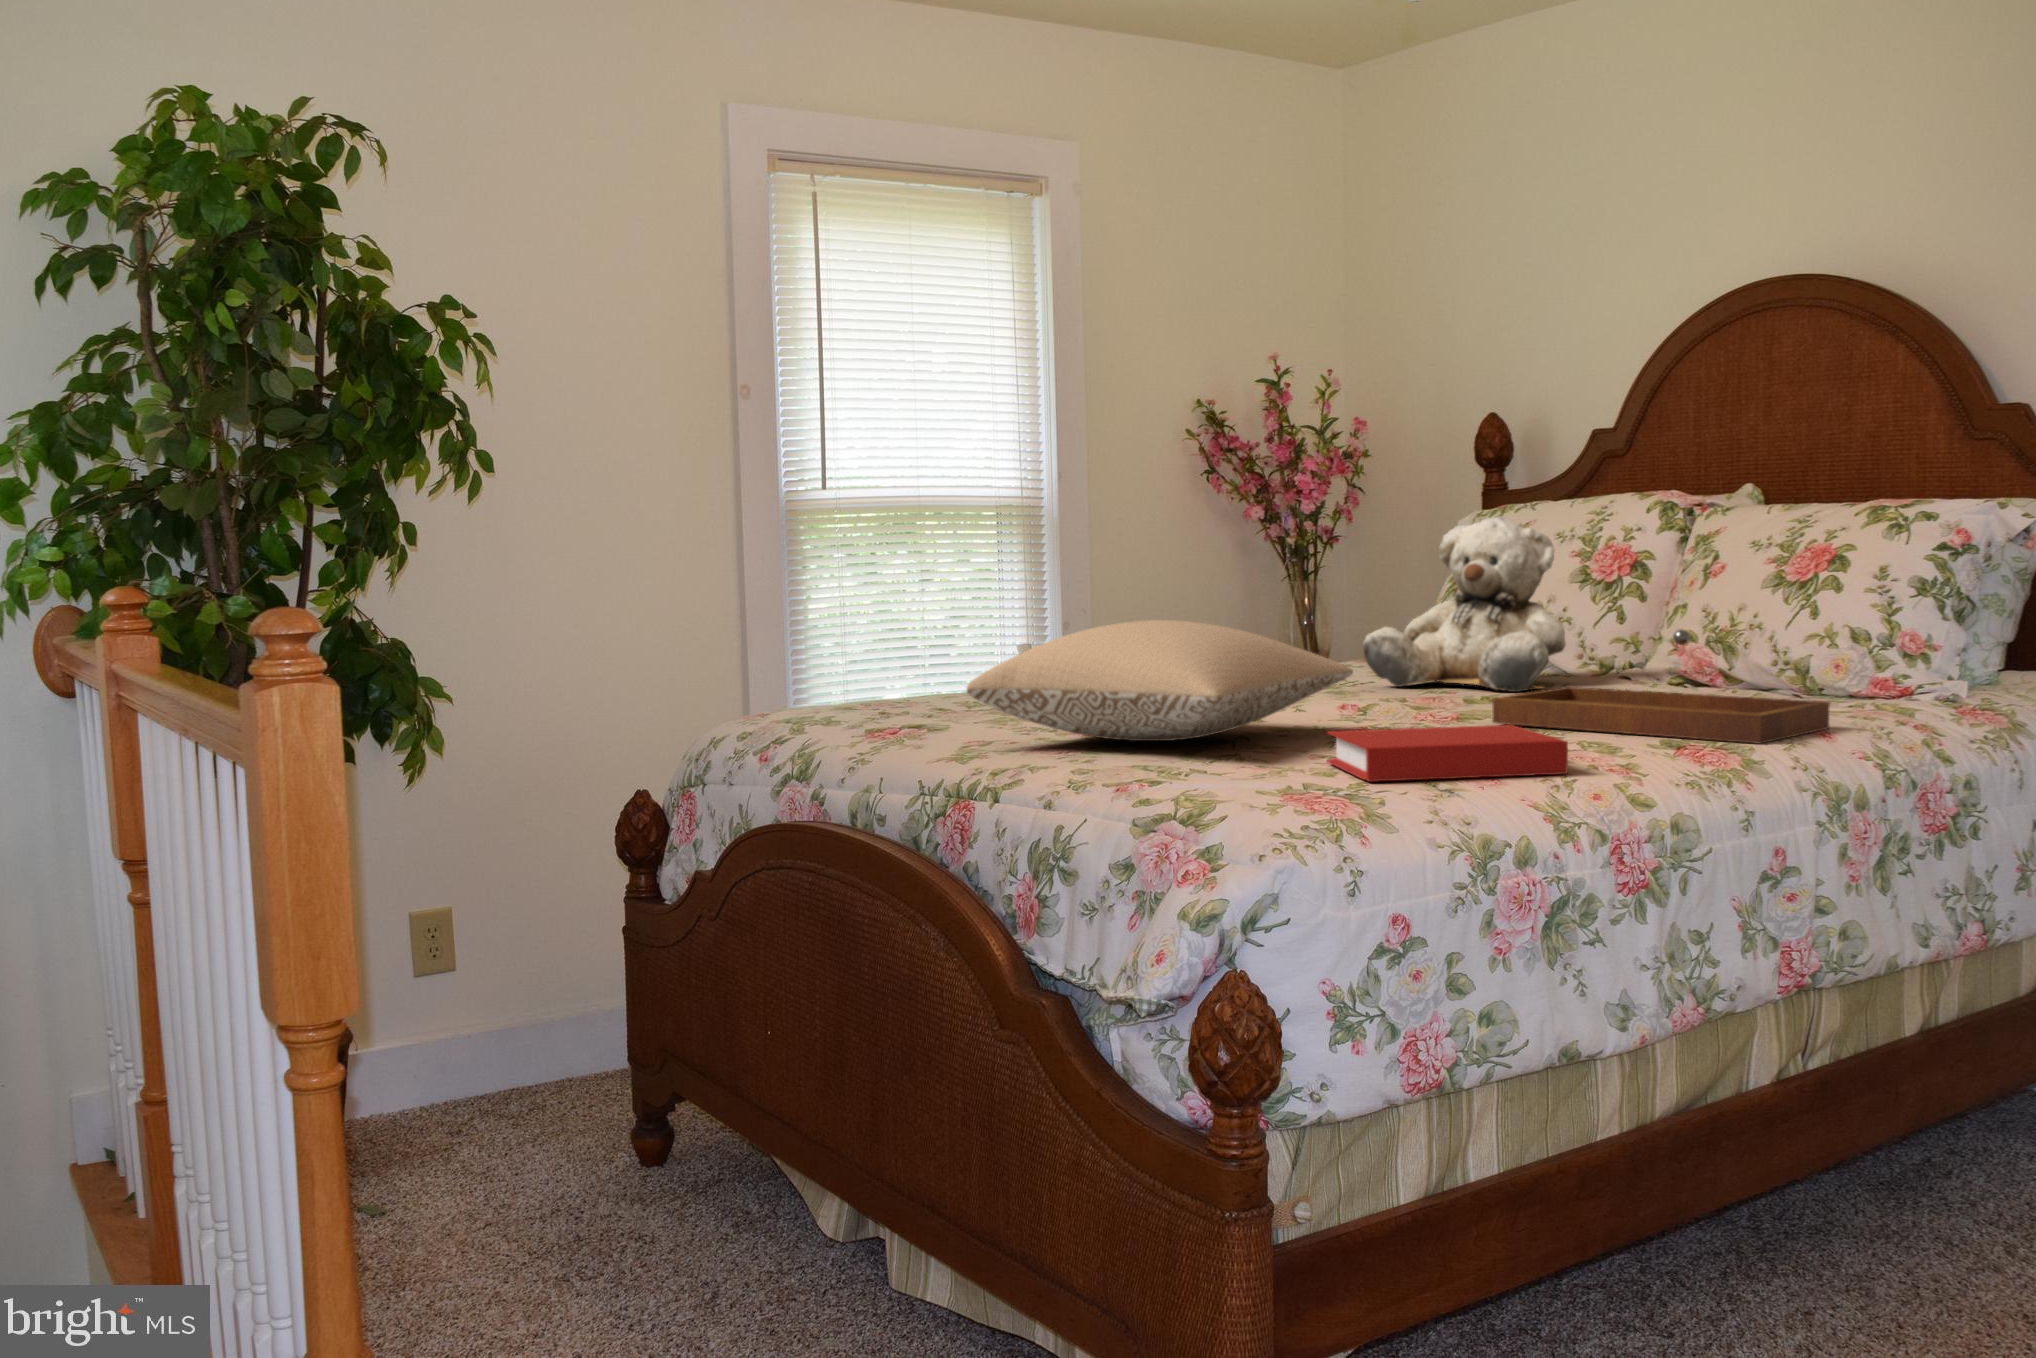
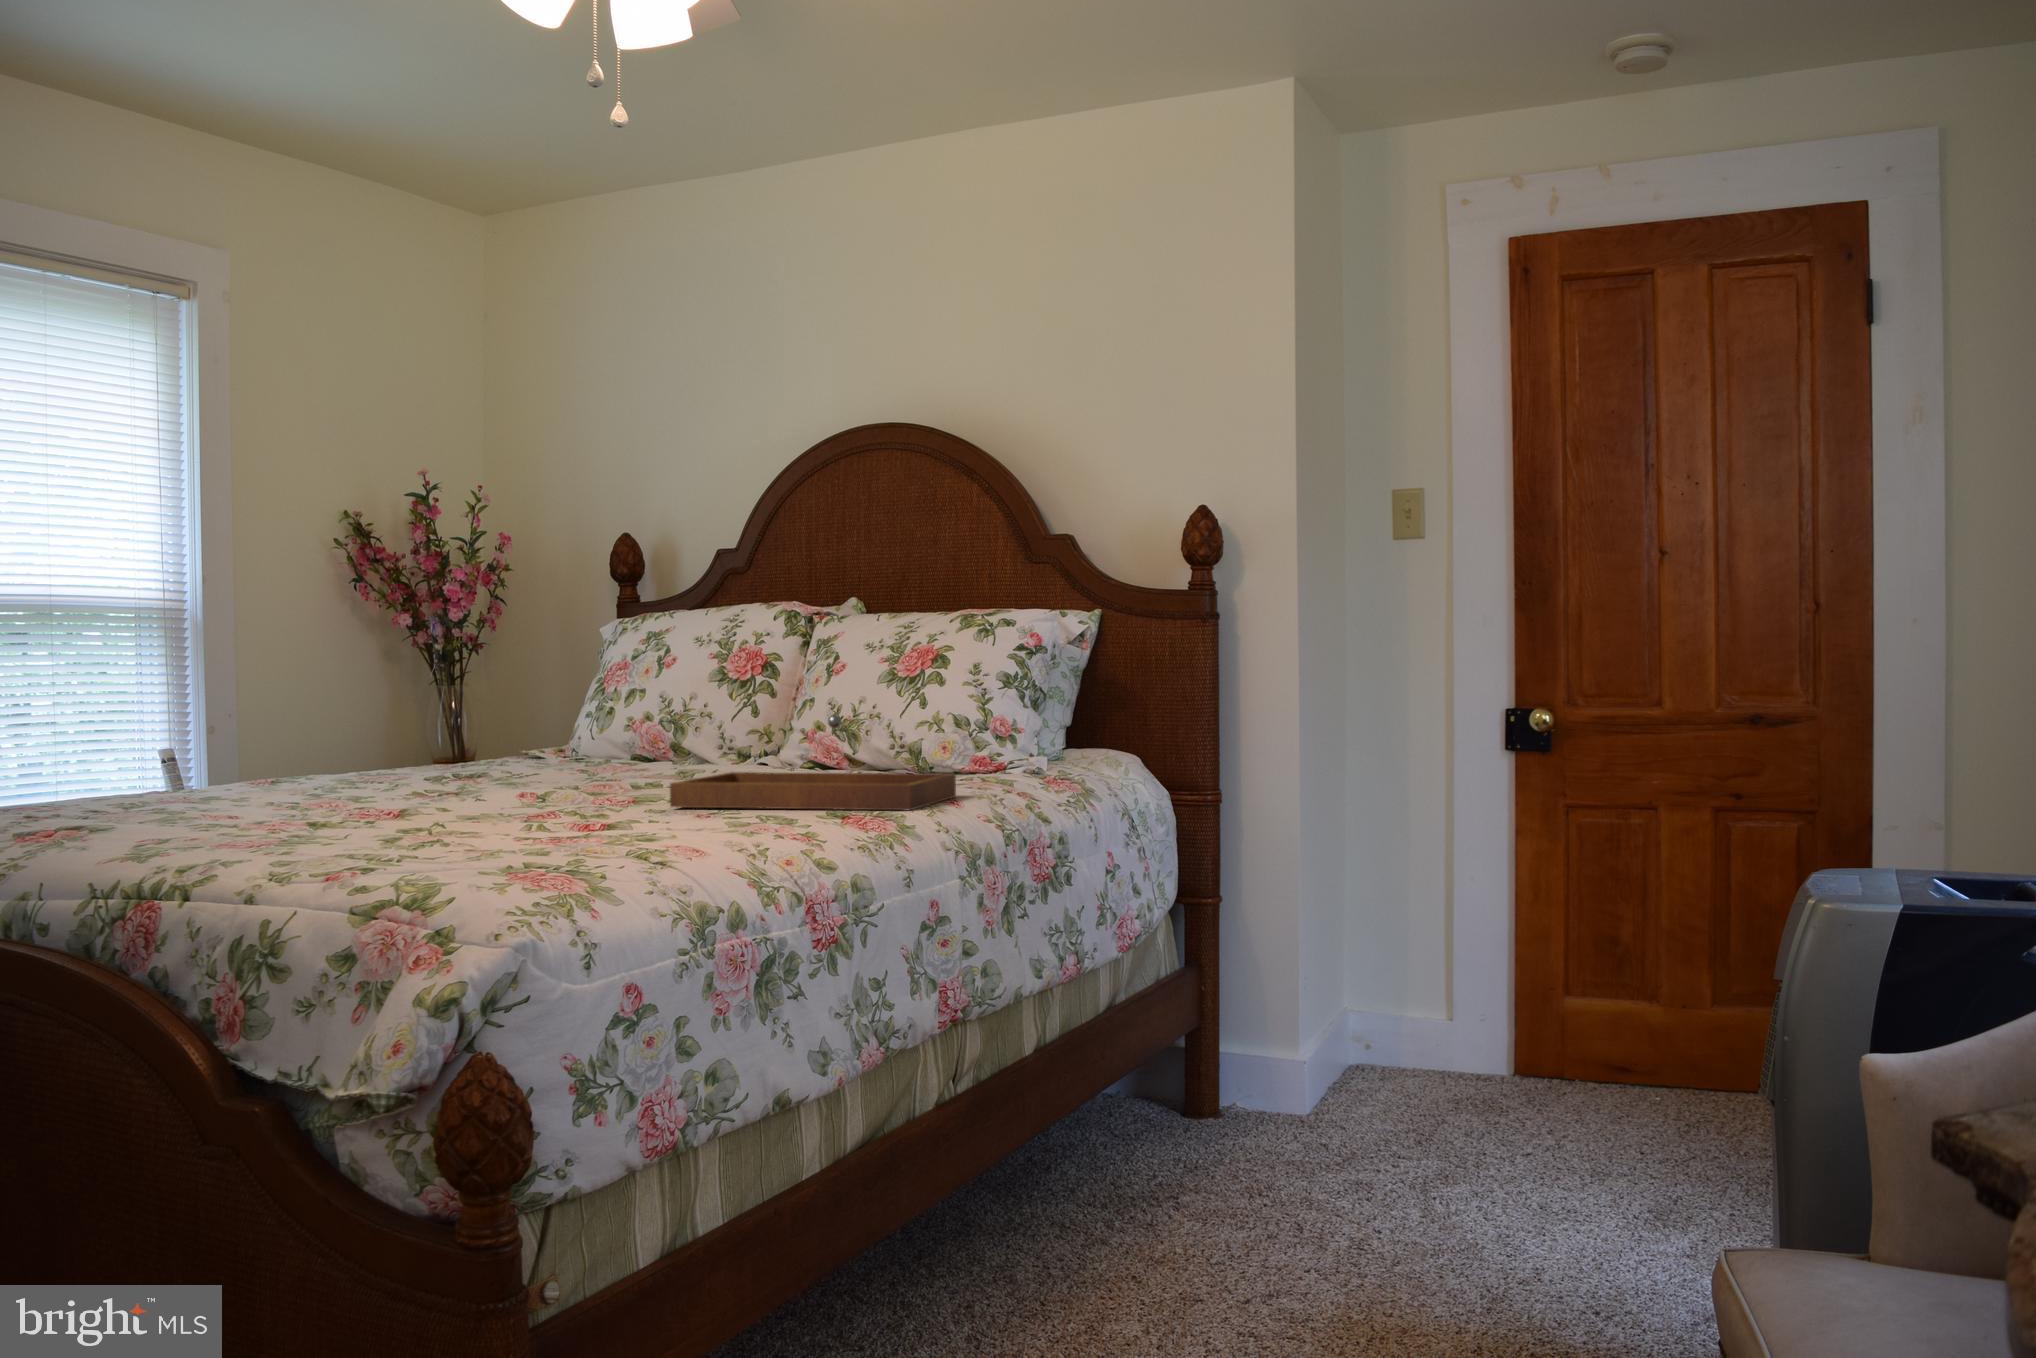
teddy bear: present [1363,517,1566,692] -> none [520,619,713,783]
pillow: present [967,620,1353,741] -> none [100,713,537,840]
book: present [1327,725,1568,782] -> none [531,801,767,859]

